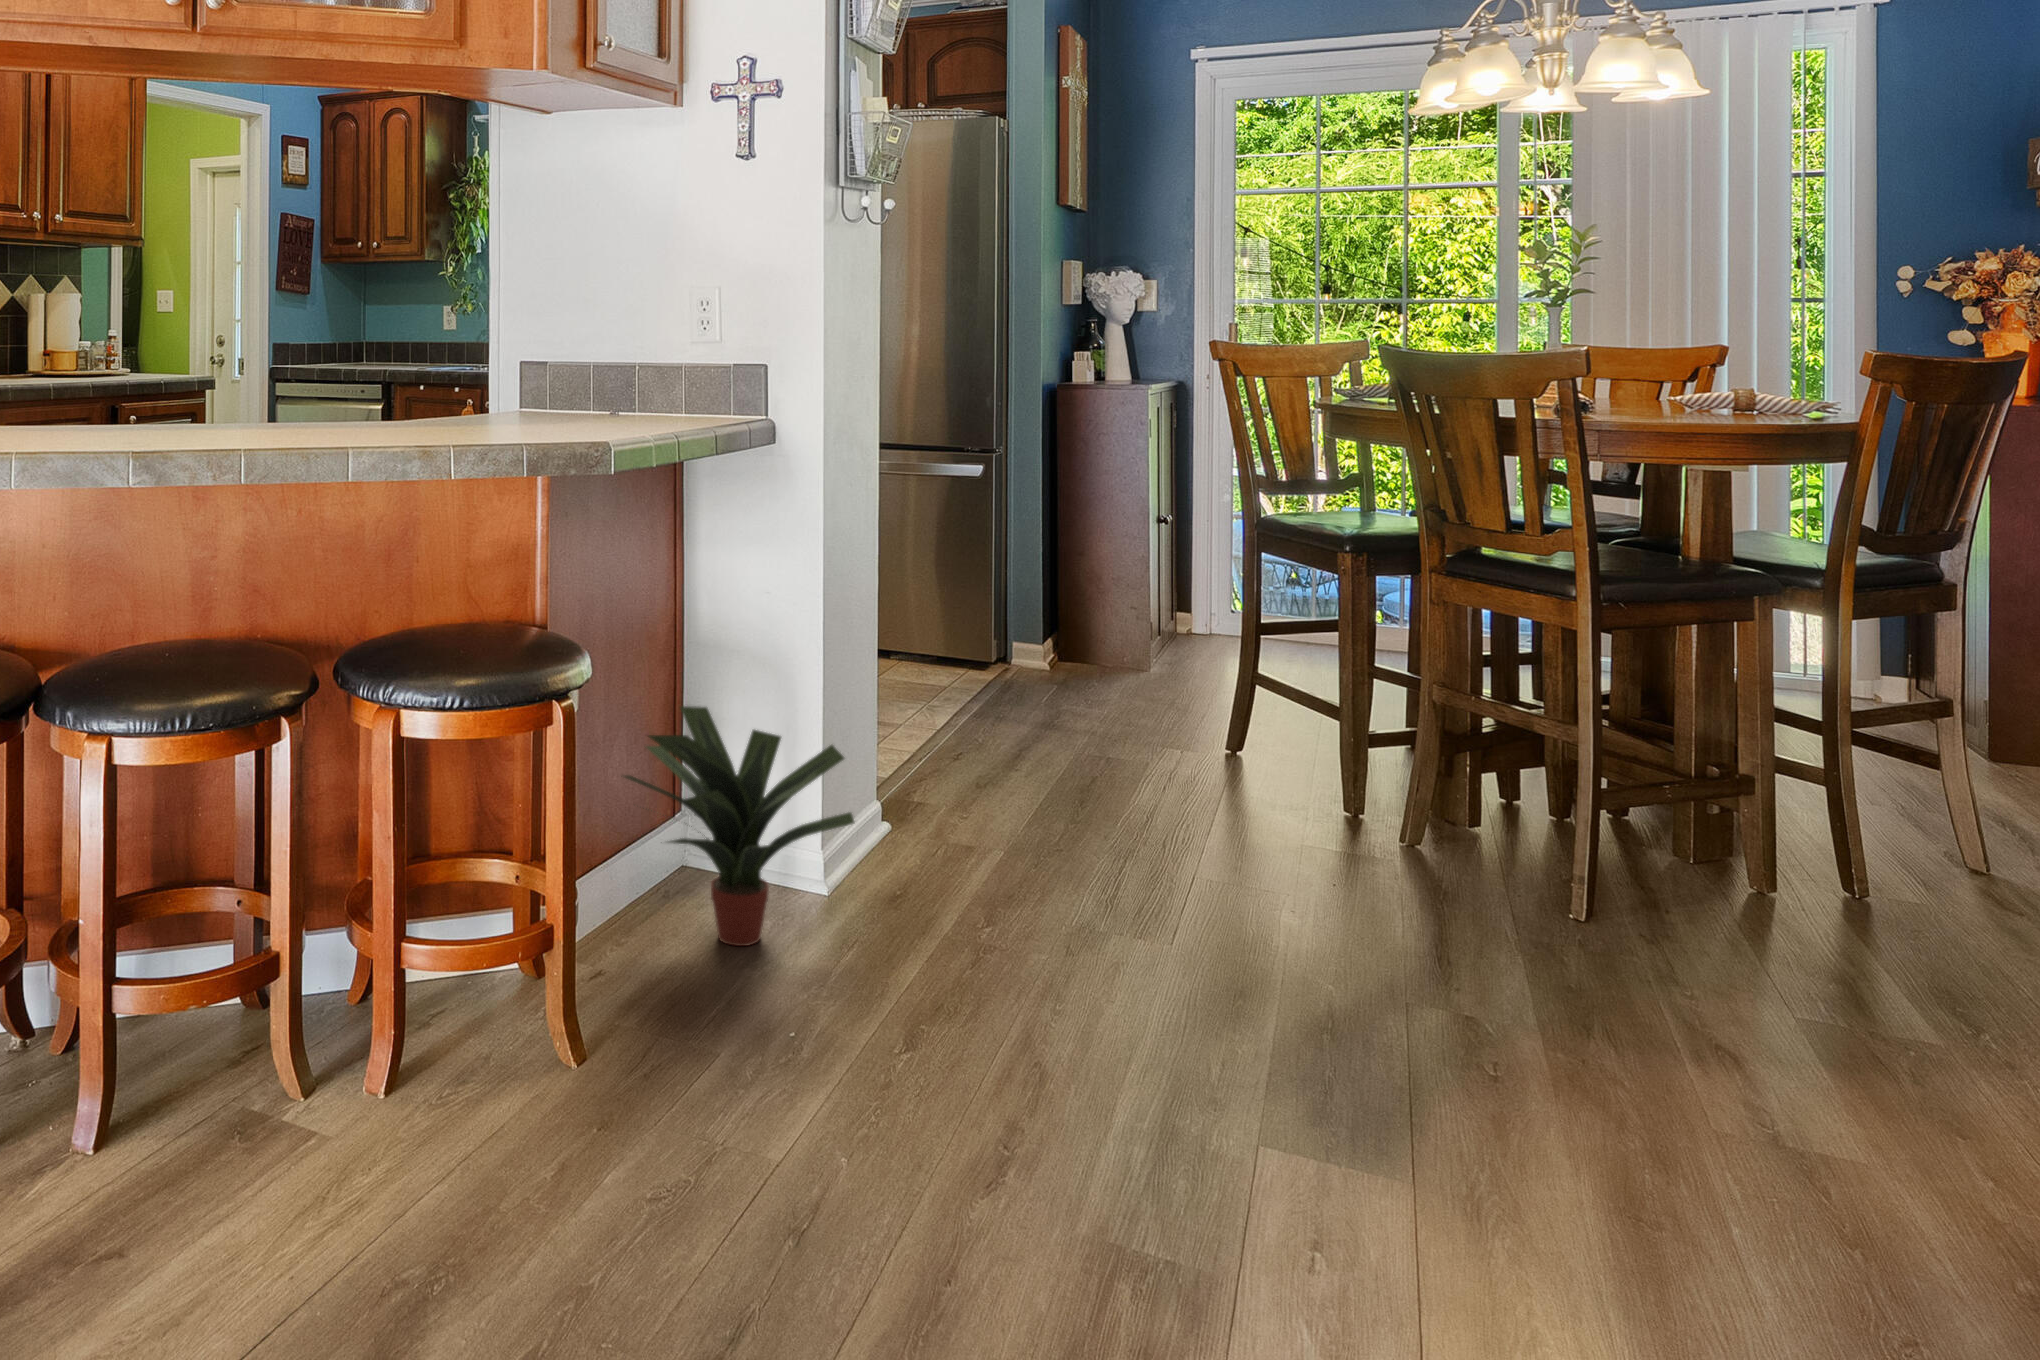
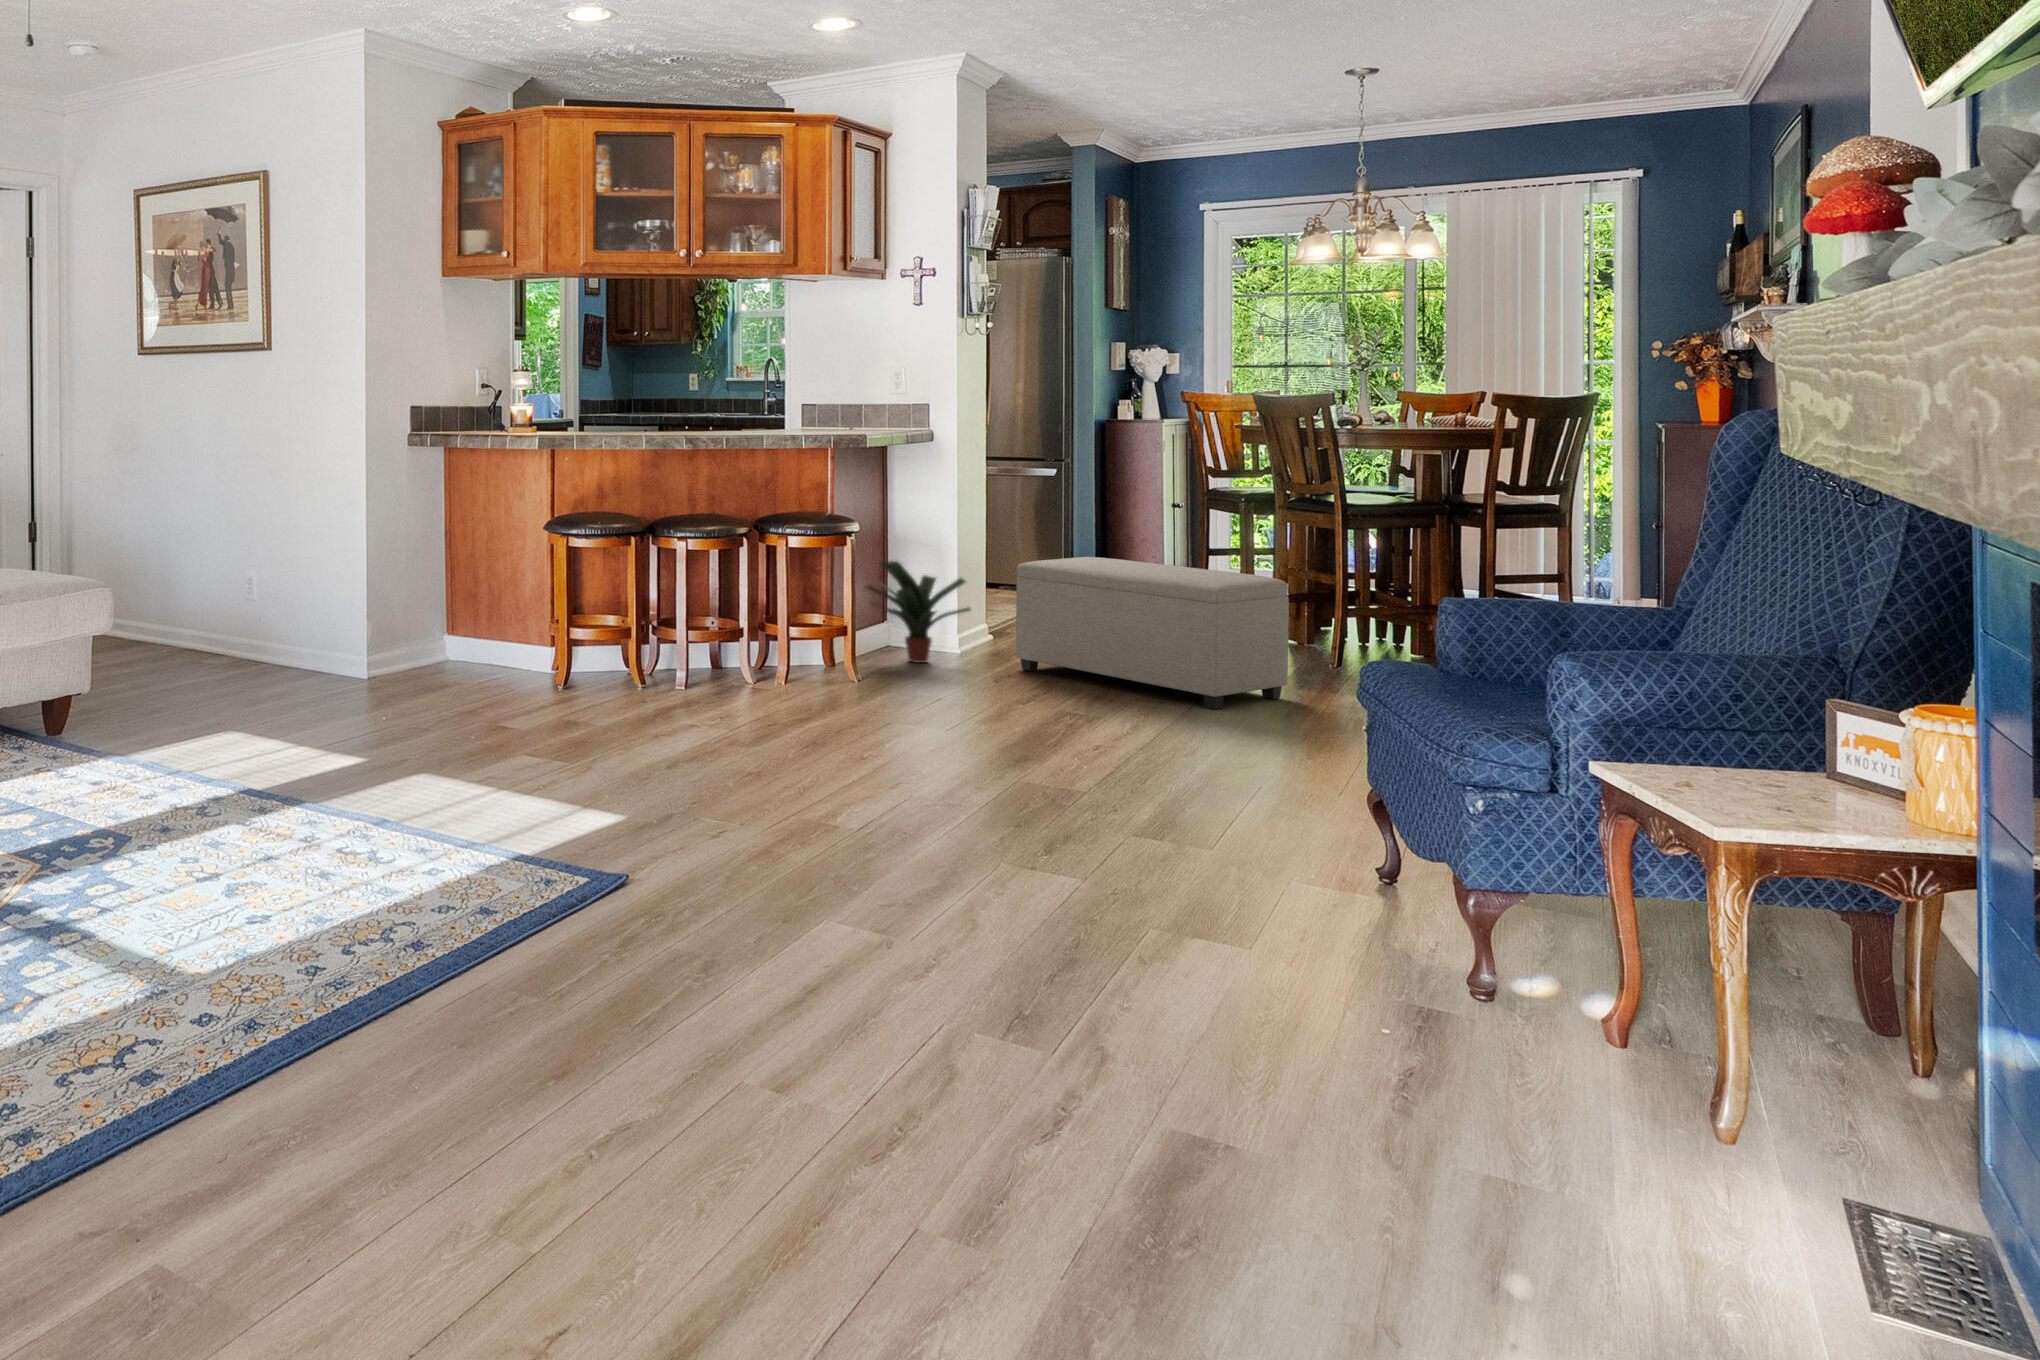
ottoman: none [953,698,1623,1196] -> present [1016,557,1289,709]

